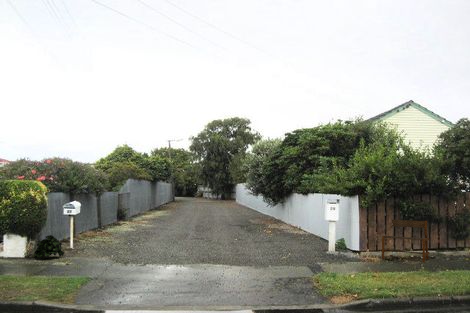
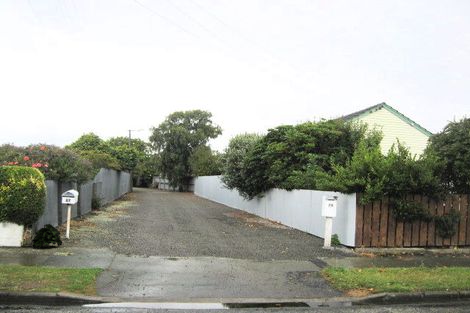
bench: present [382,220,430,262] -> none [376,217,421,259]

